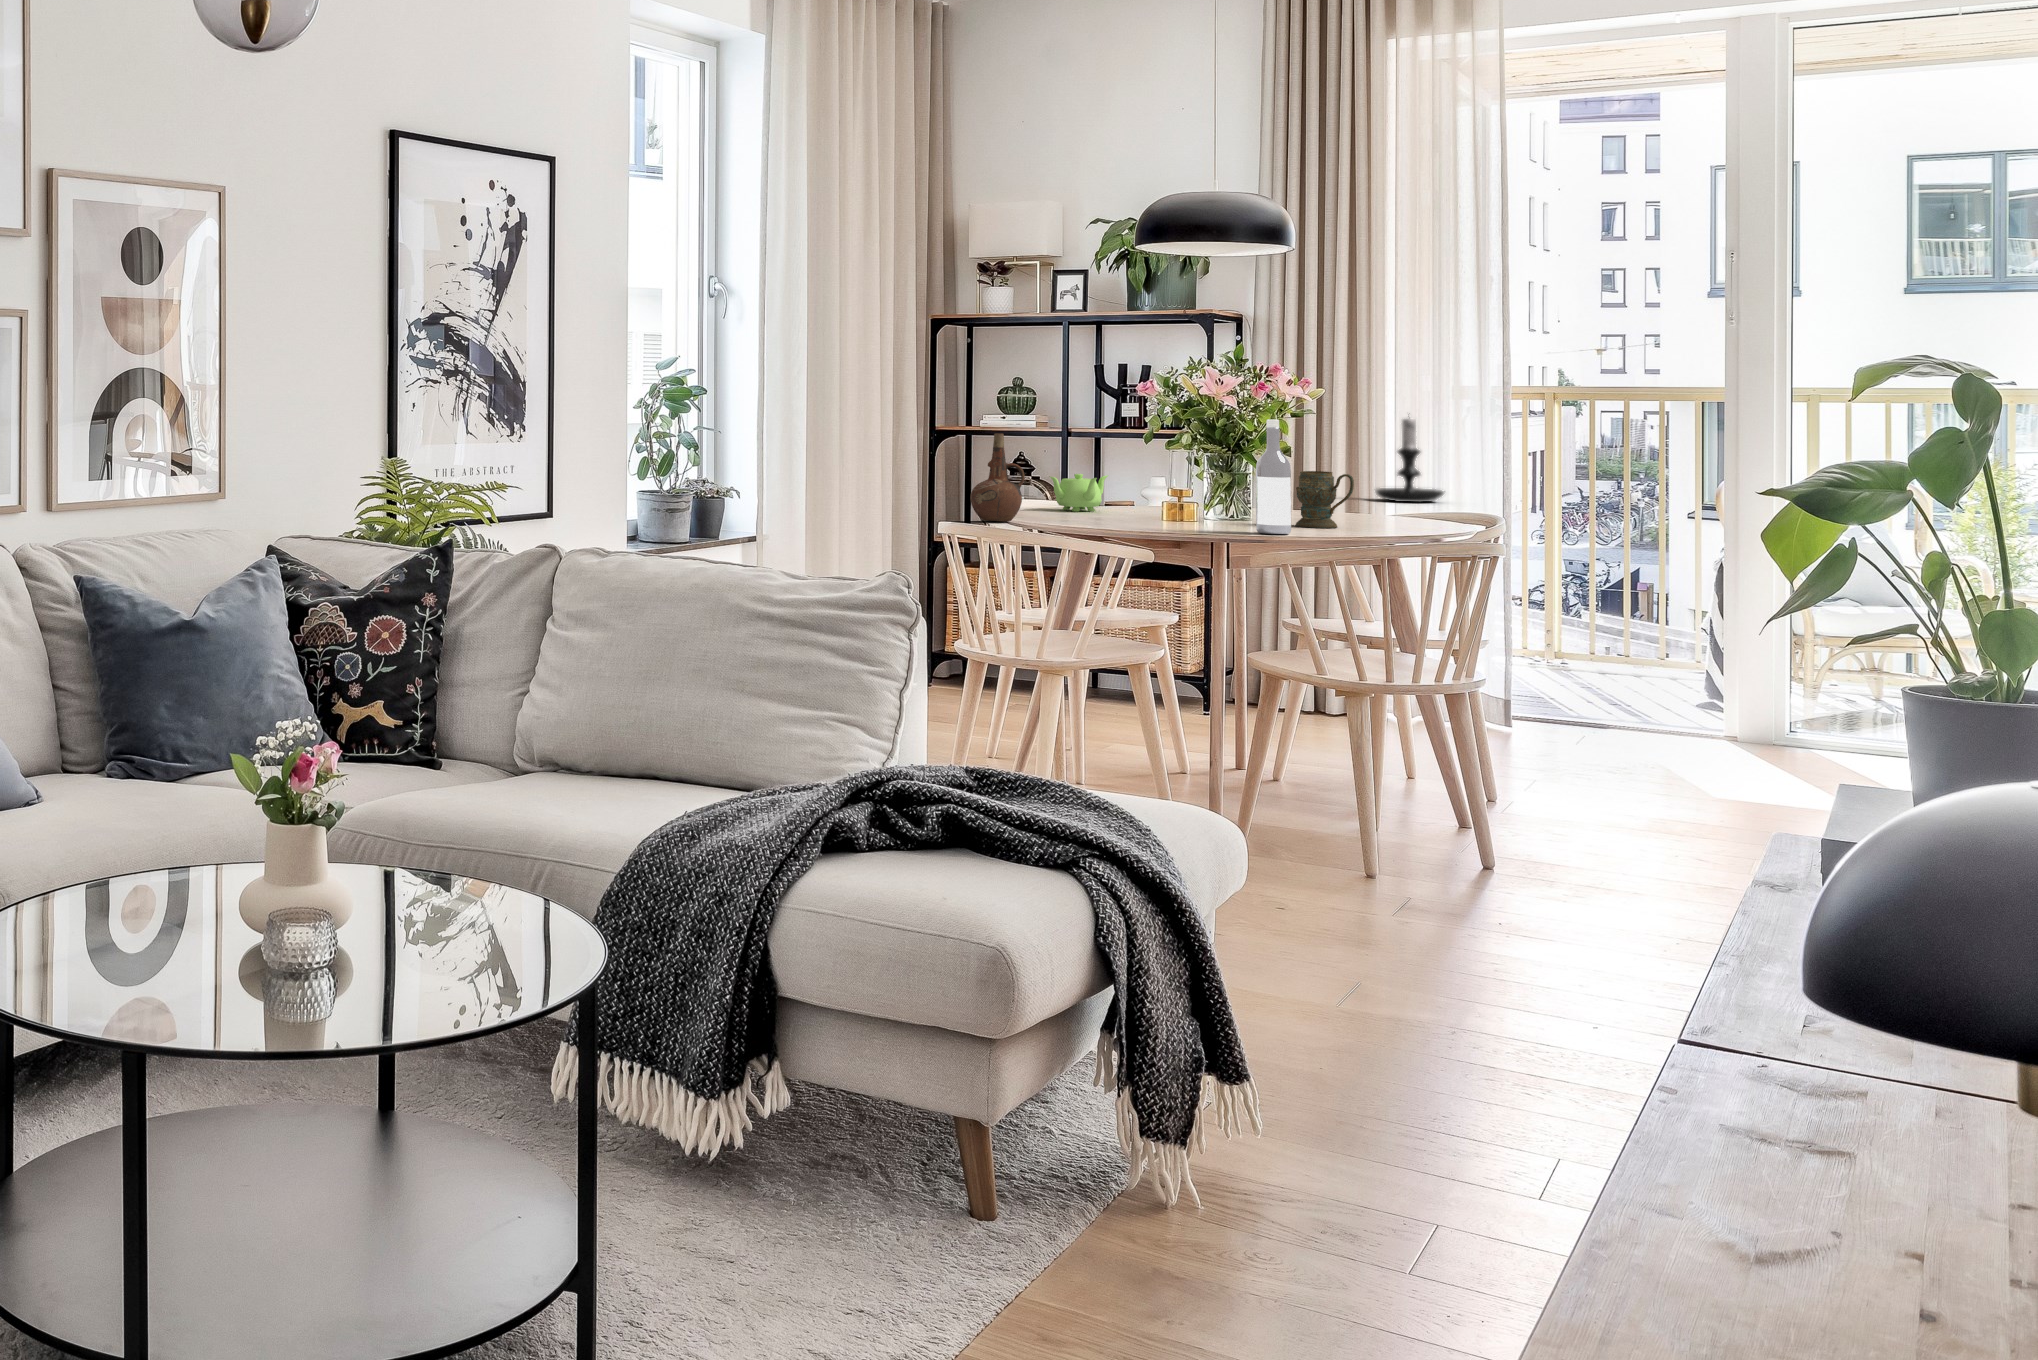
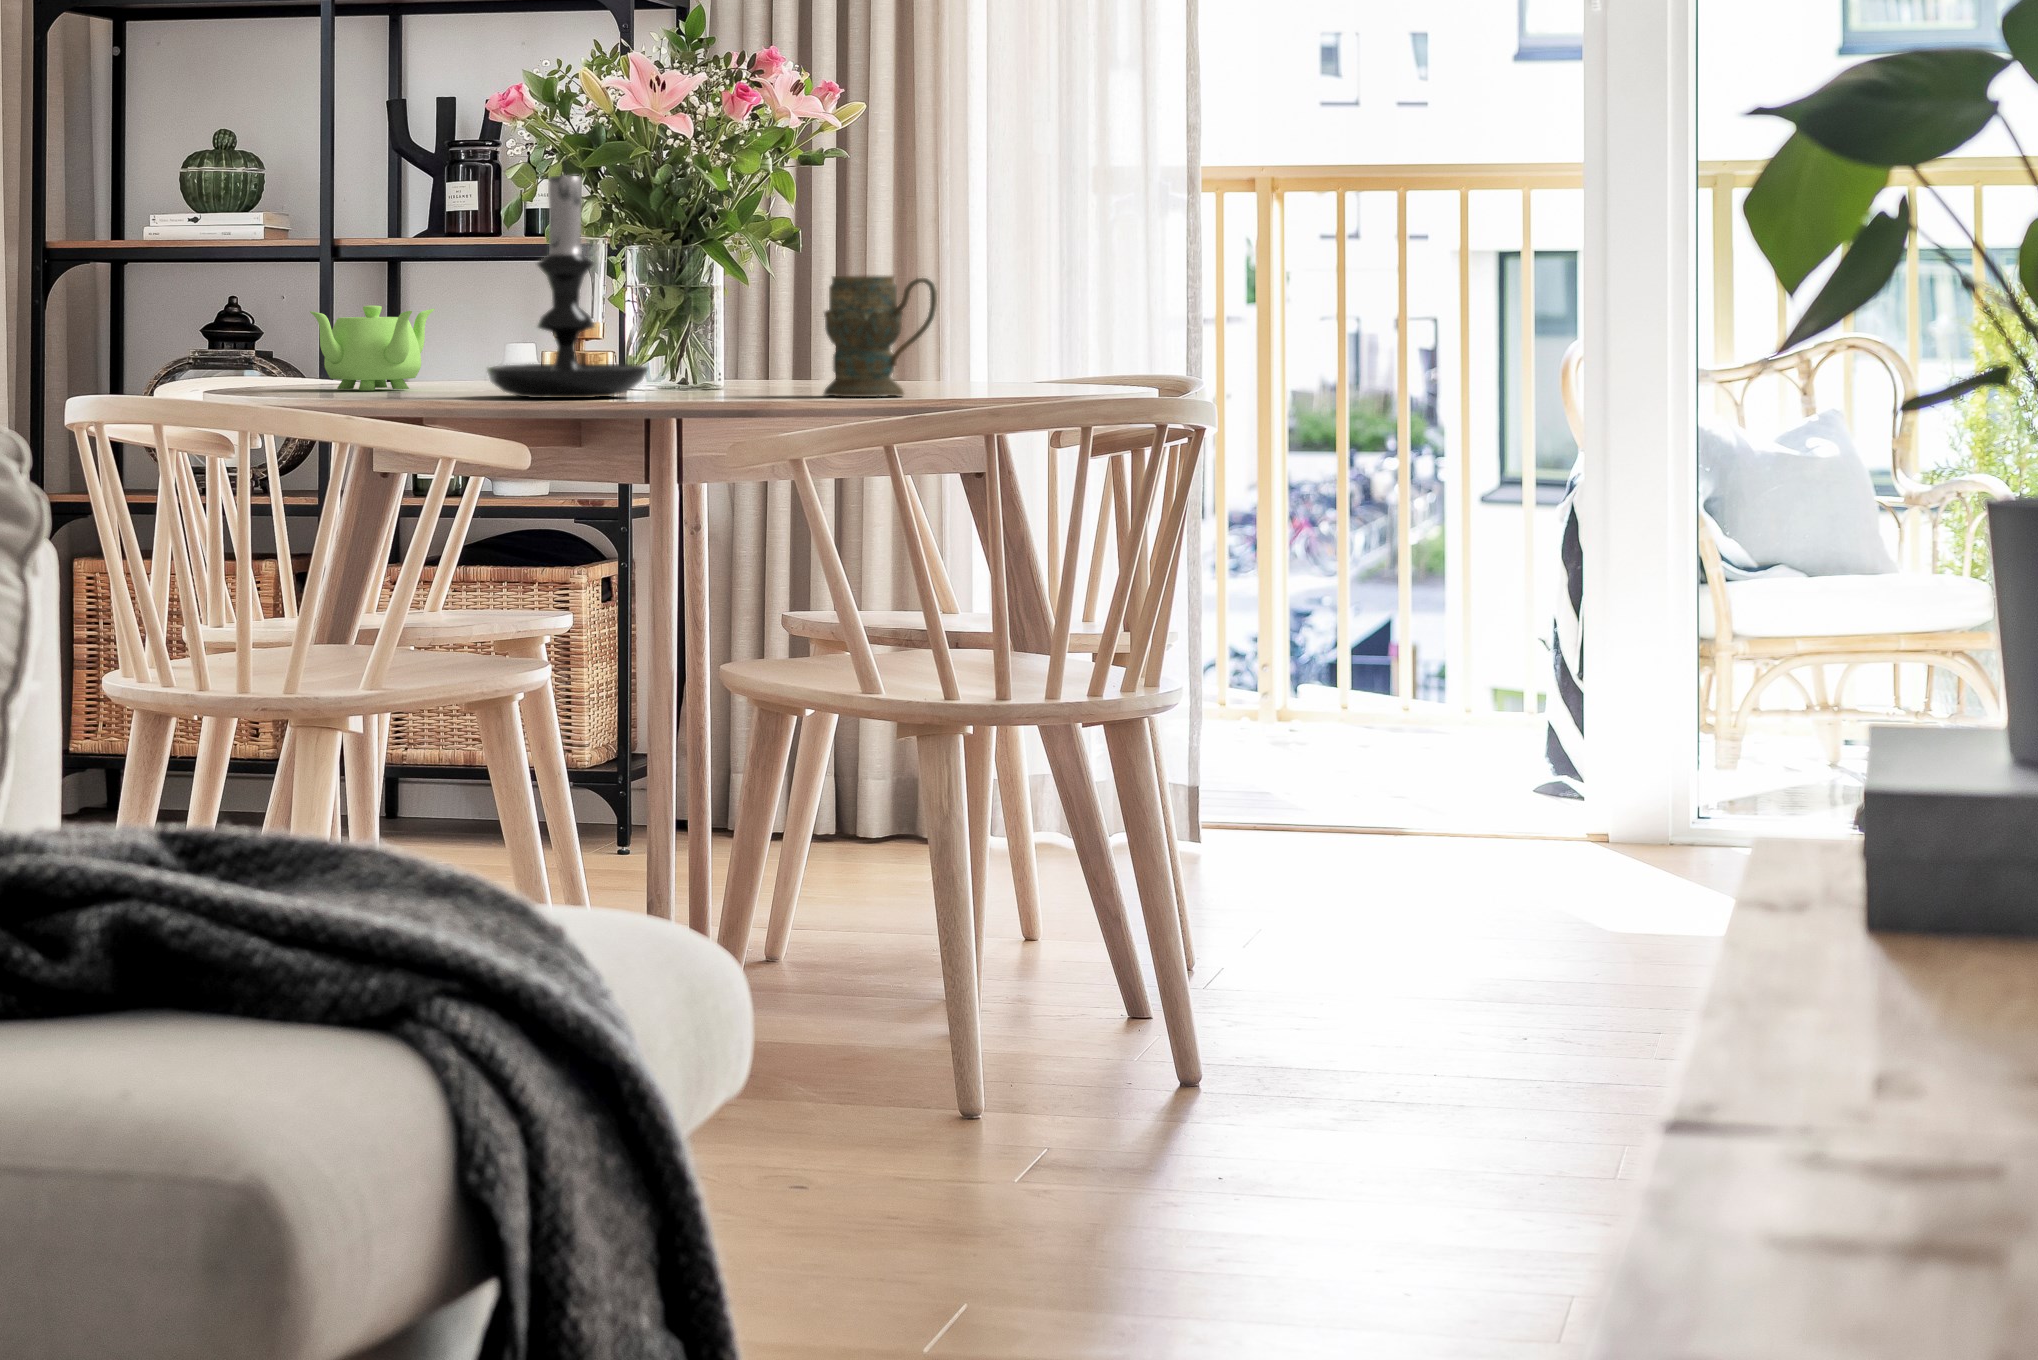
candle holder: present [1376,418,1445,502] -> present [487,161,647,398]
wine bottle: present [1256,419,1291,534] -> none [756,148,827,405]
ceramic pitcher: present [970,434,1025,521] -> none [138,195,260,404]

